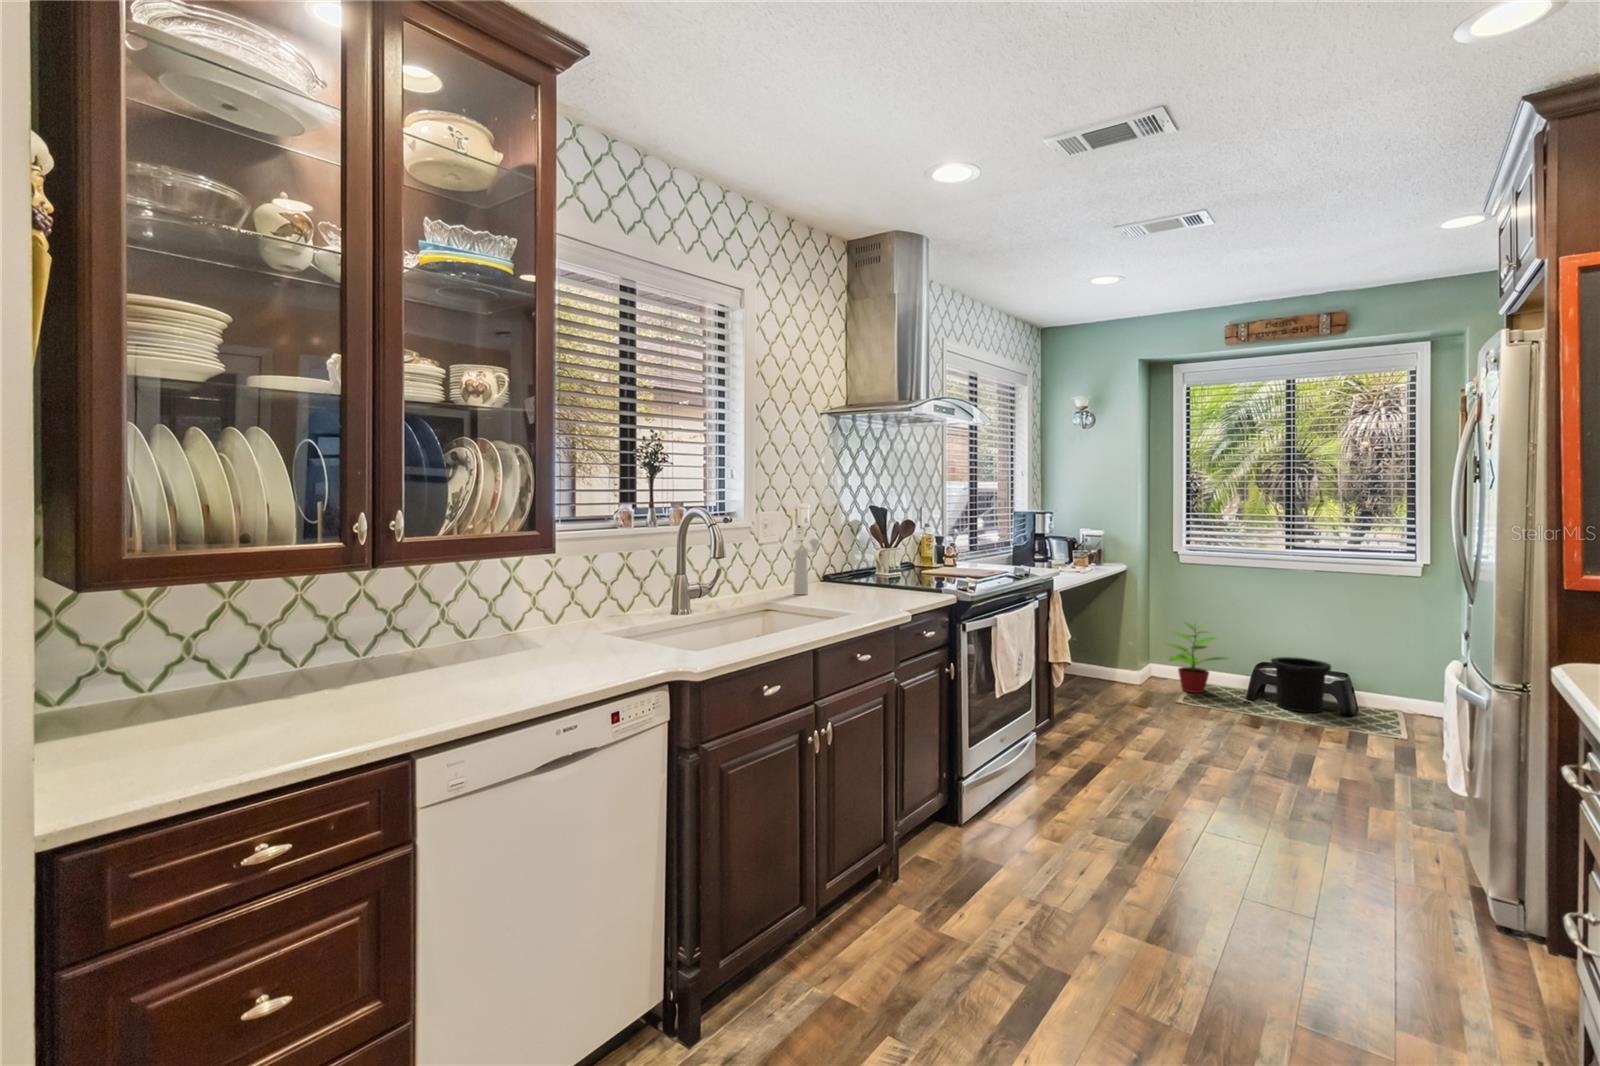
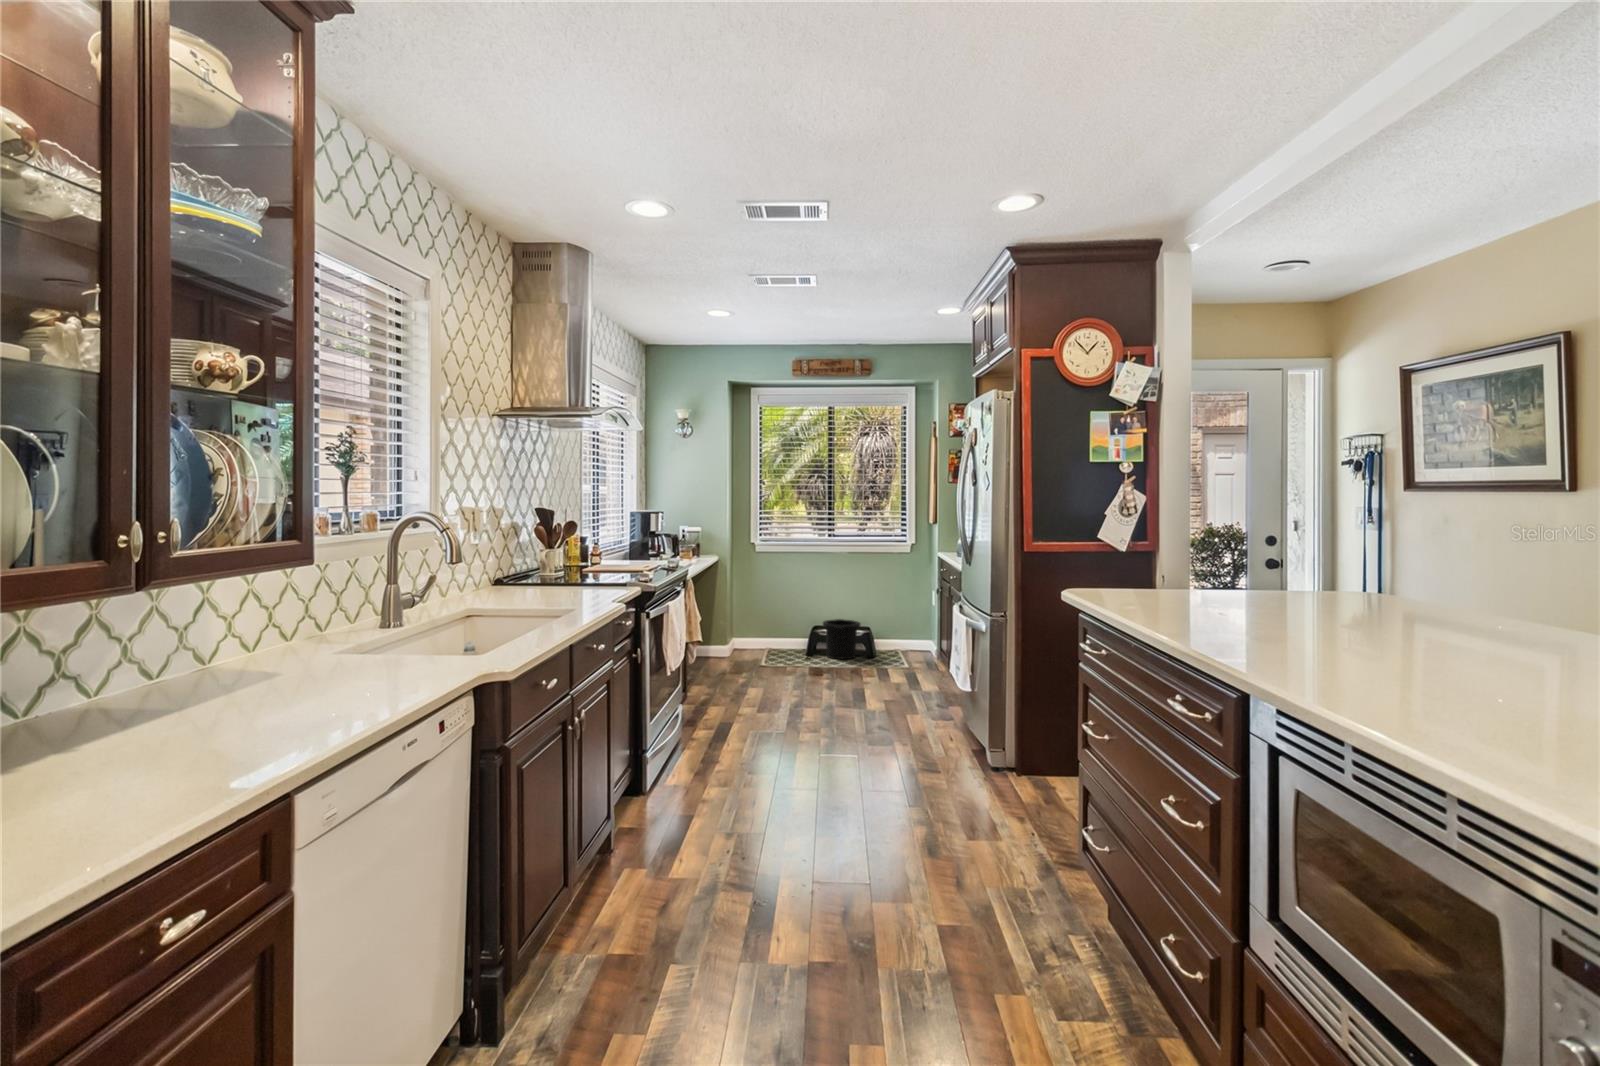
pepper mill: present [794,539,820,595] -> none [485,540,507,596]
potted plant: present [1169,622,1227,693] -> none [747,595,796,655]

